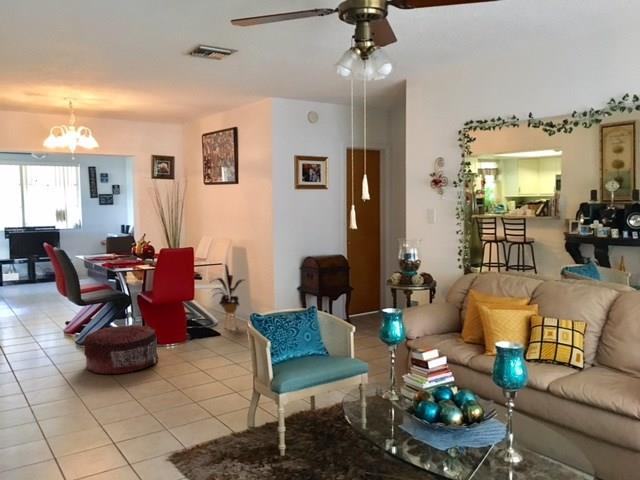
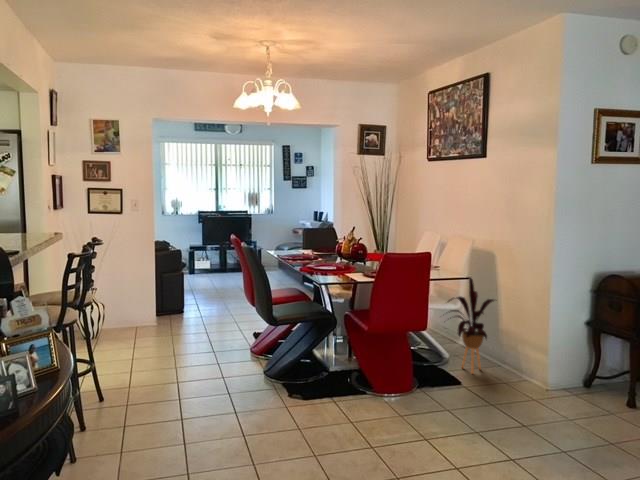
pouf: present [84,325,158,374] -> none [274,364,380,451]

